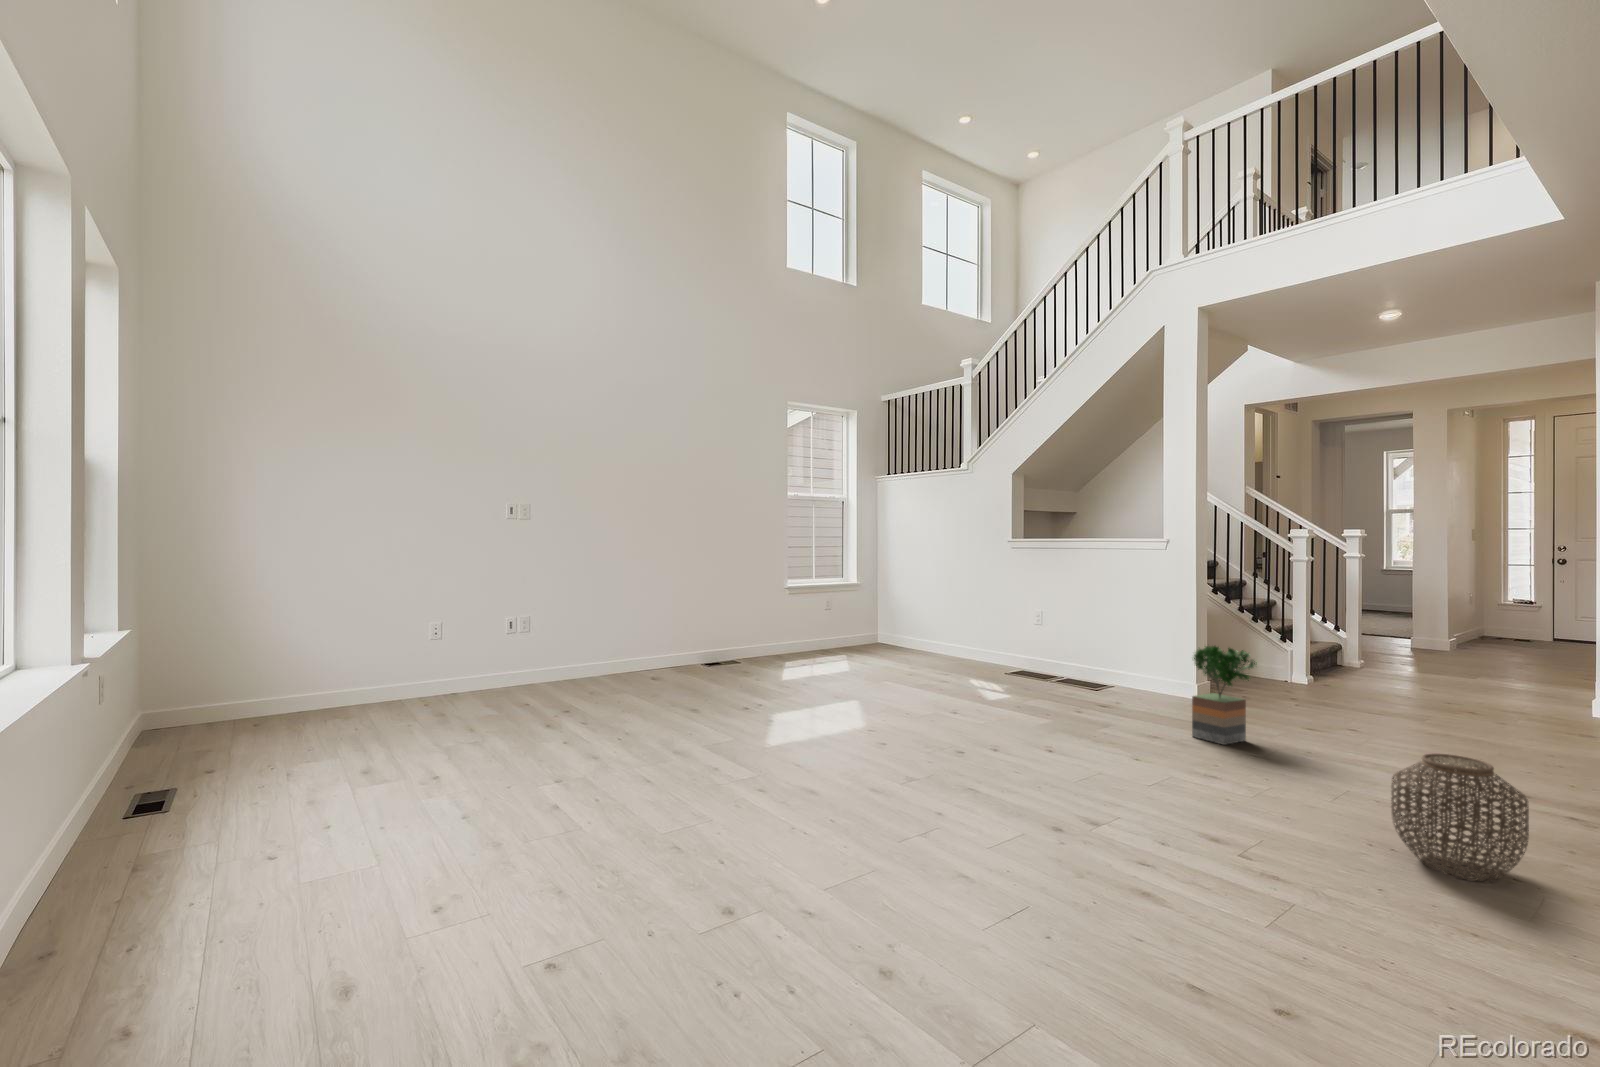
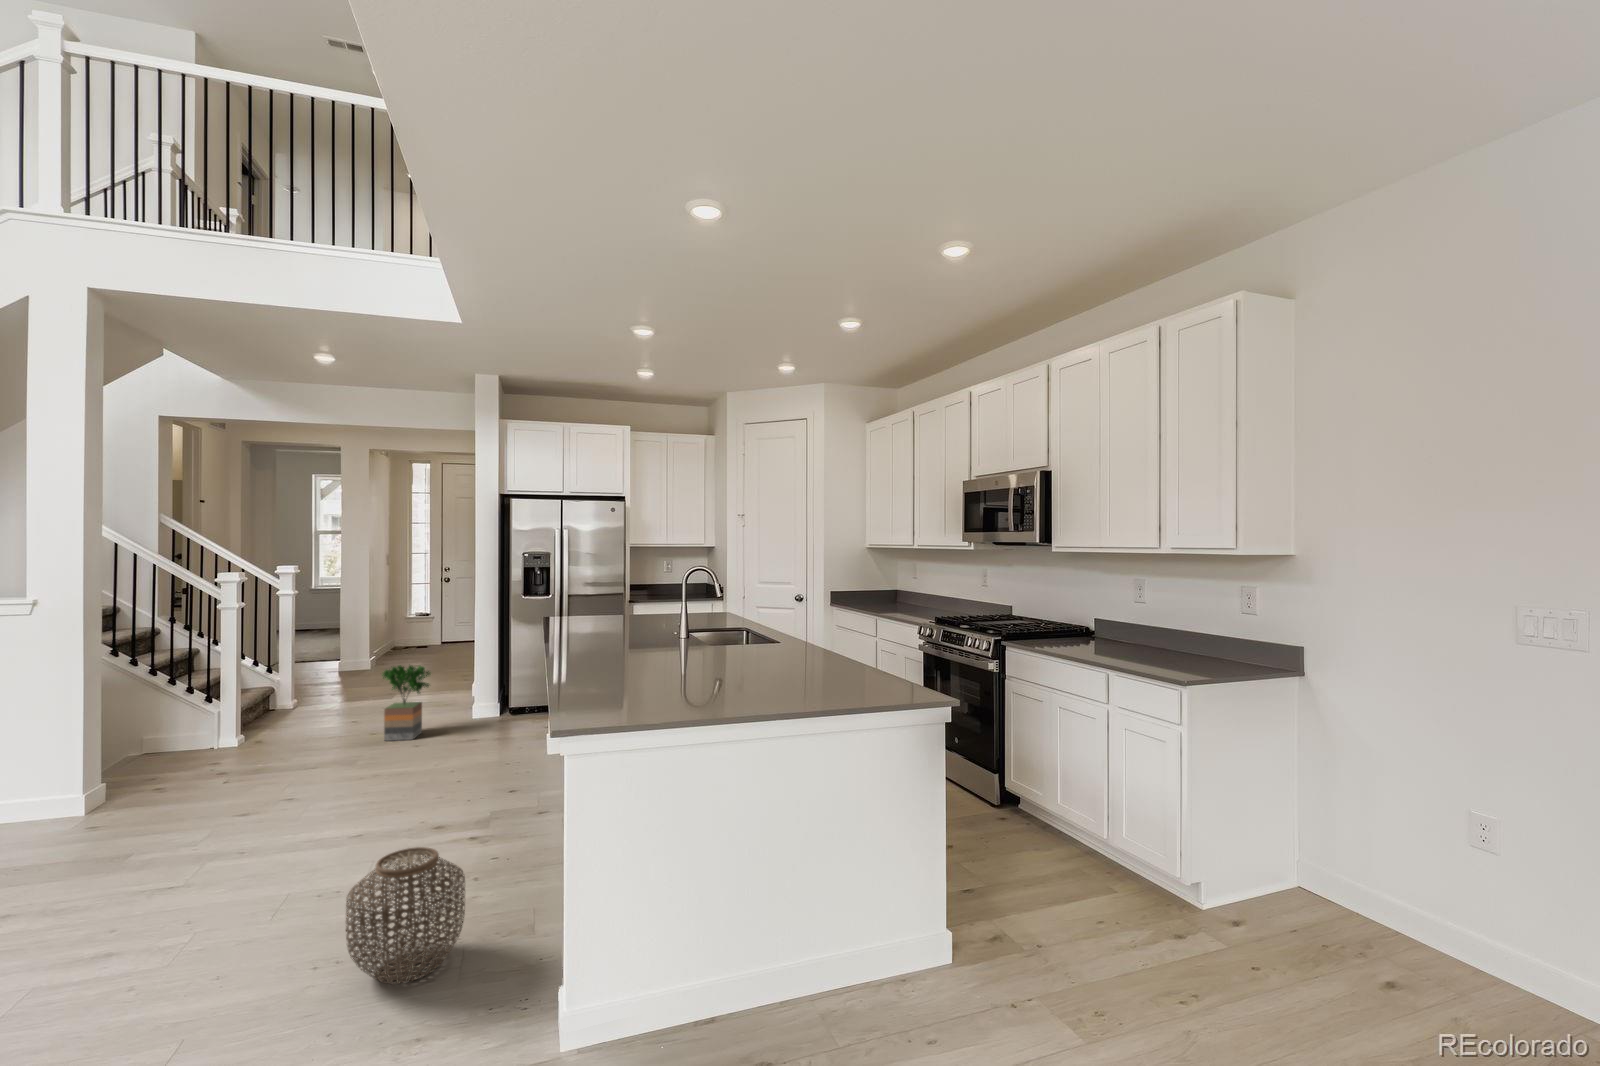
potted tree: present [1192,646,1257,745] -> present [382,665,431,741]

